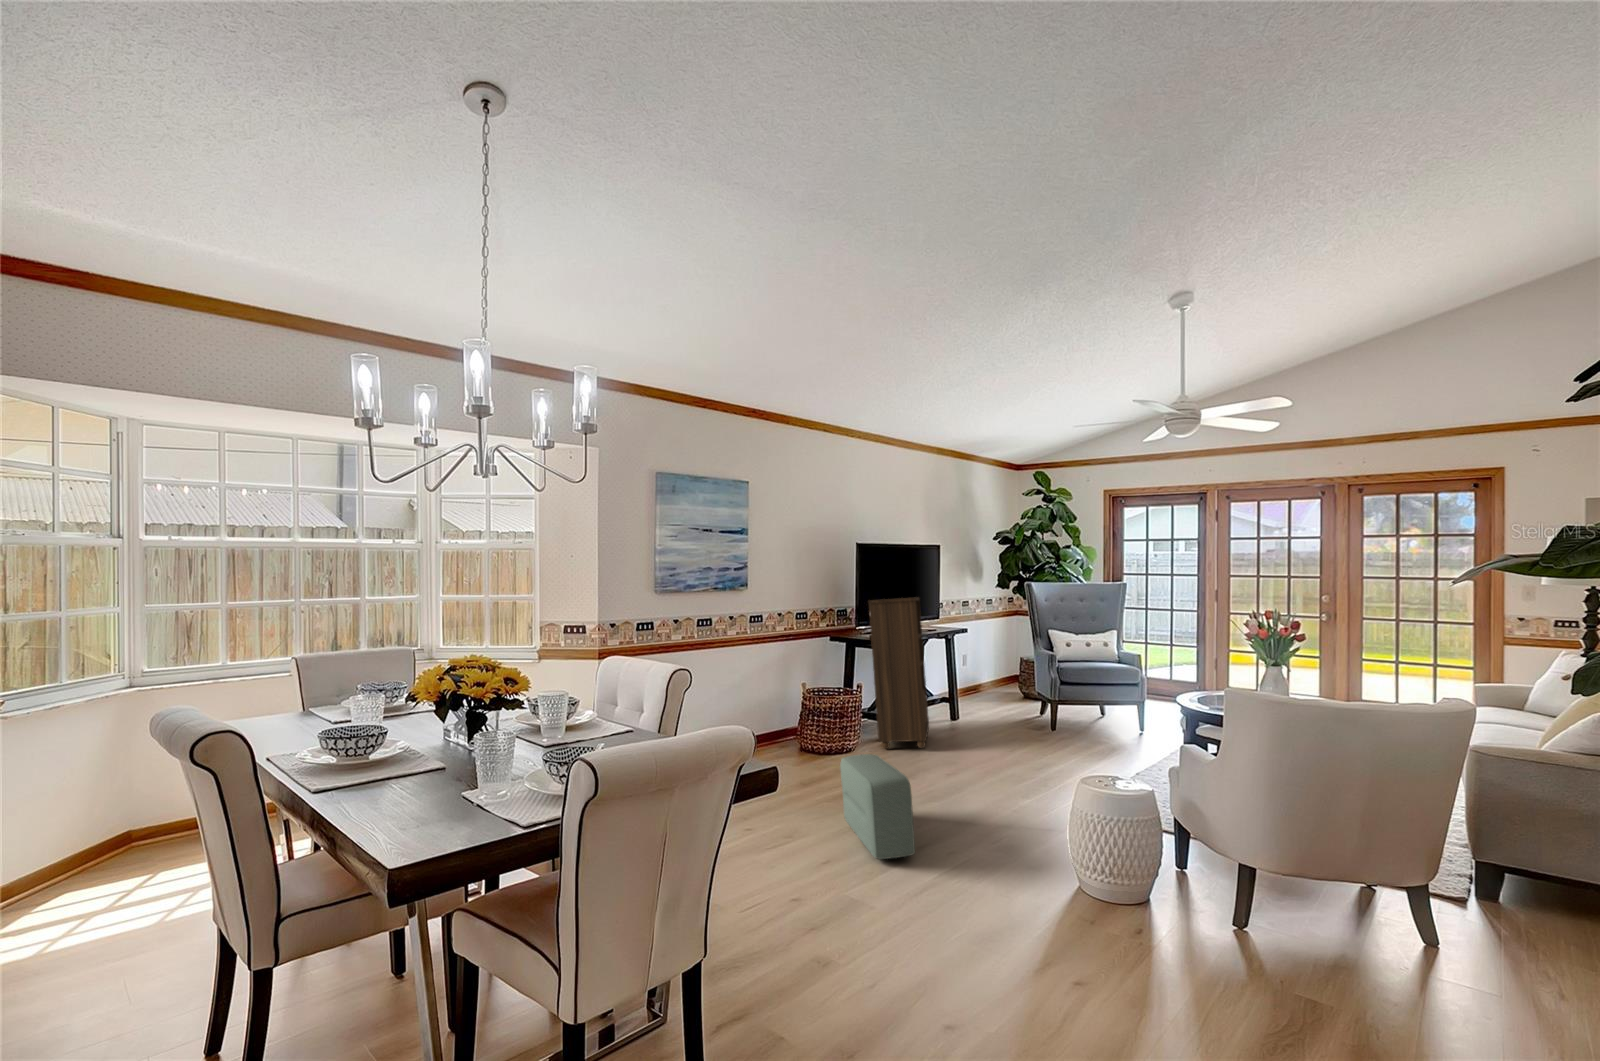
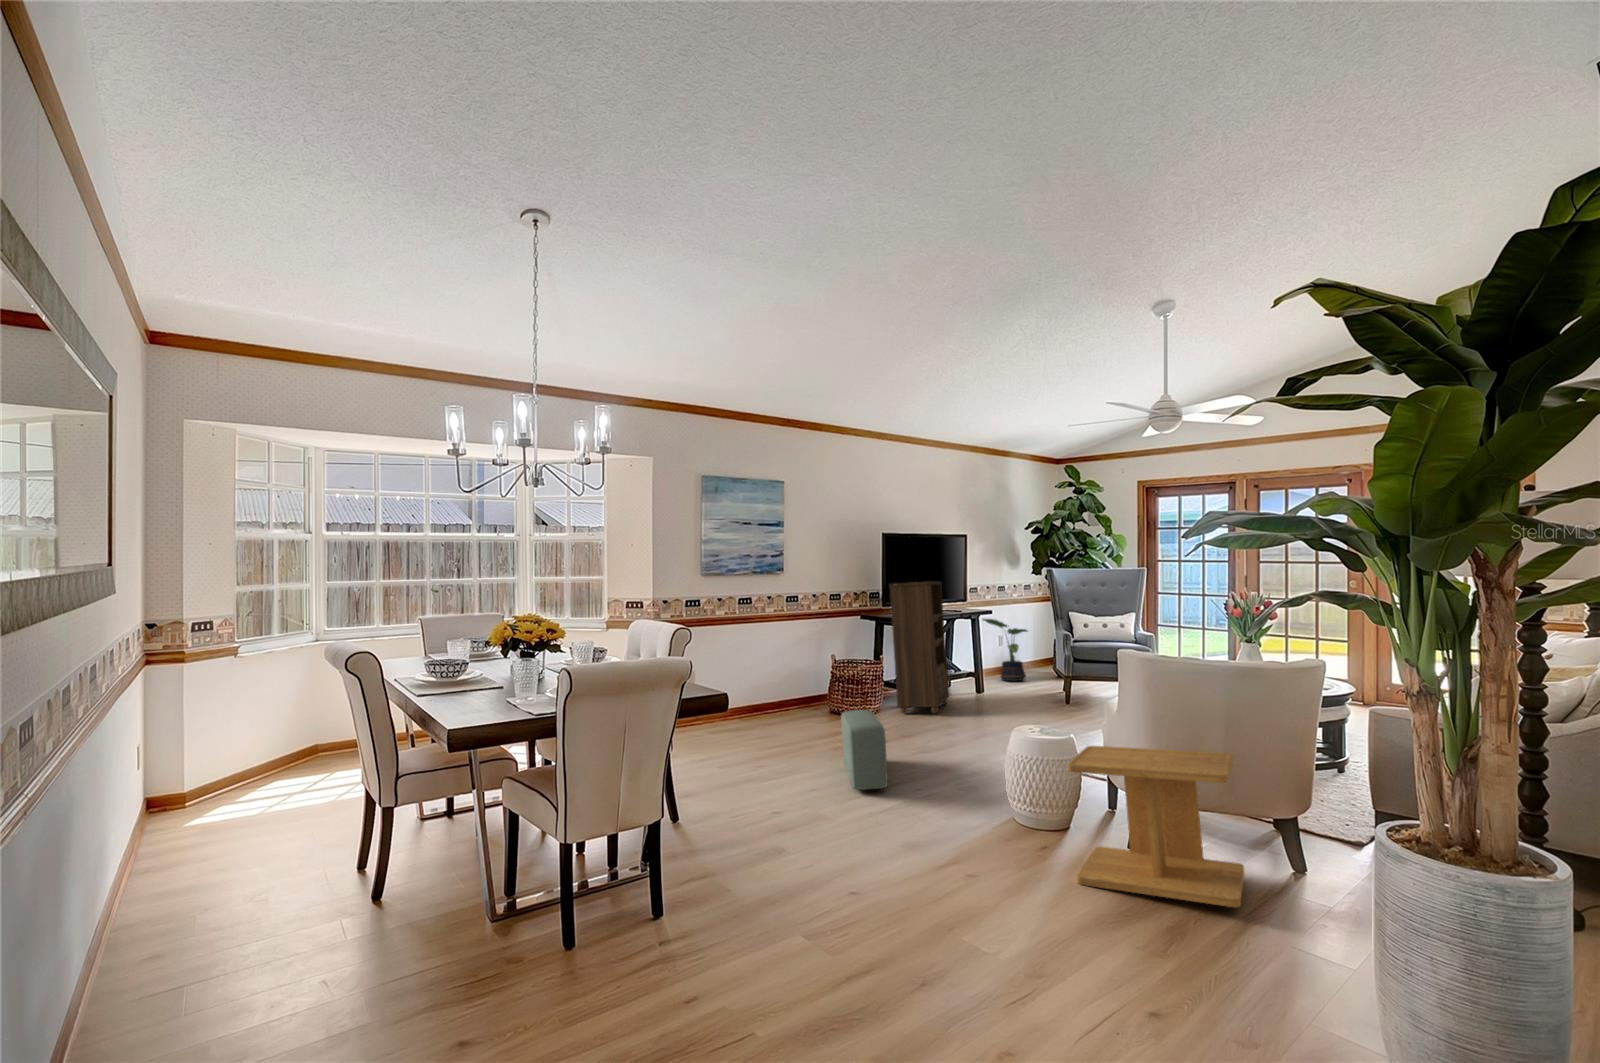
potted plant: none [947,636,1002,705] -> present [983,619,1027,681]
side table: none [1188,803,1434,1019] -> present [1068,746,1244,907]

